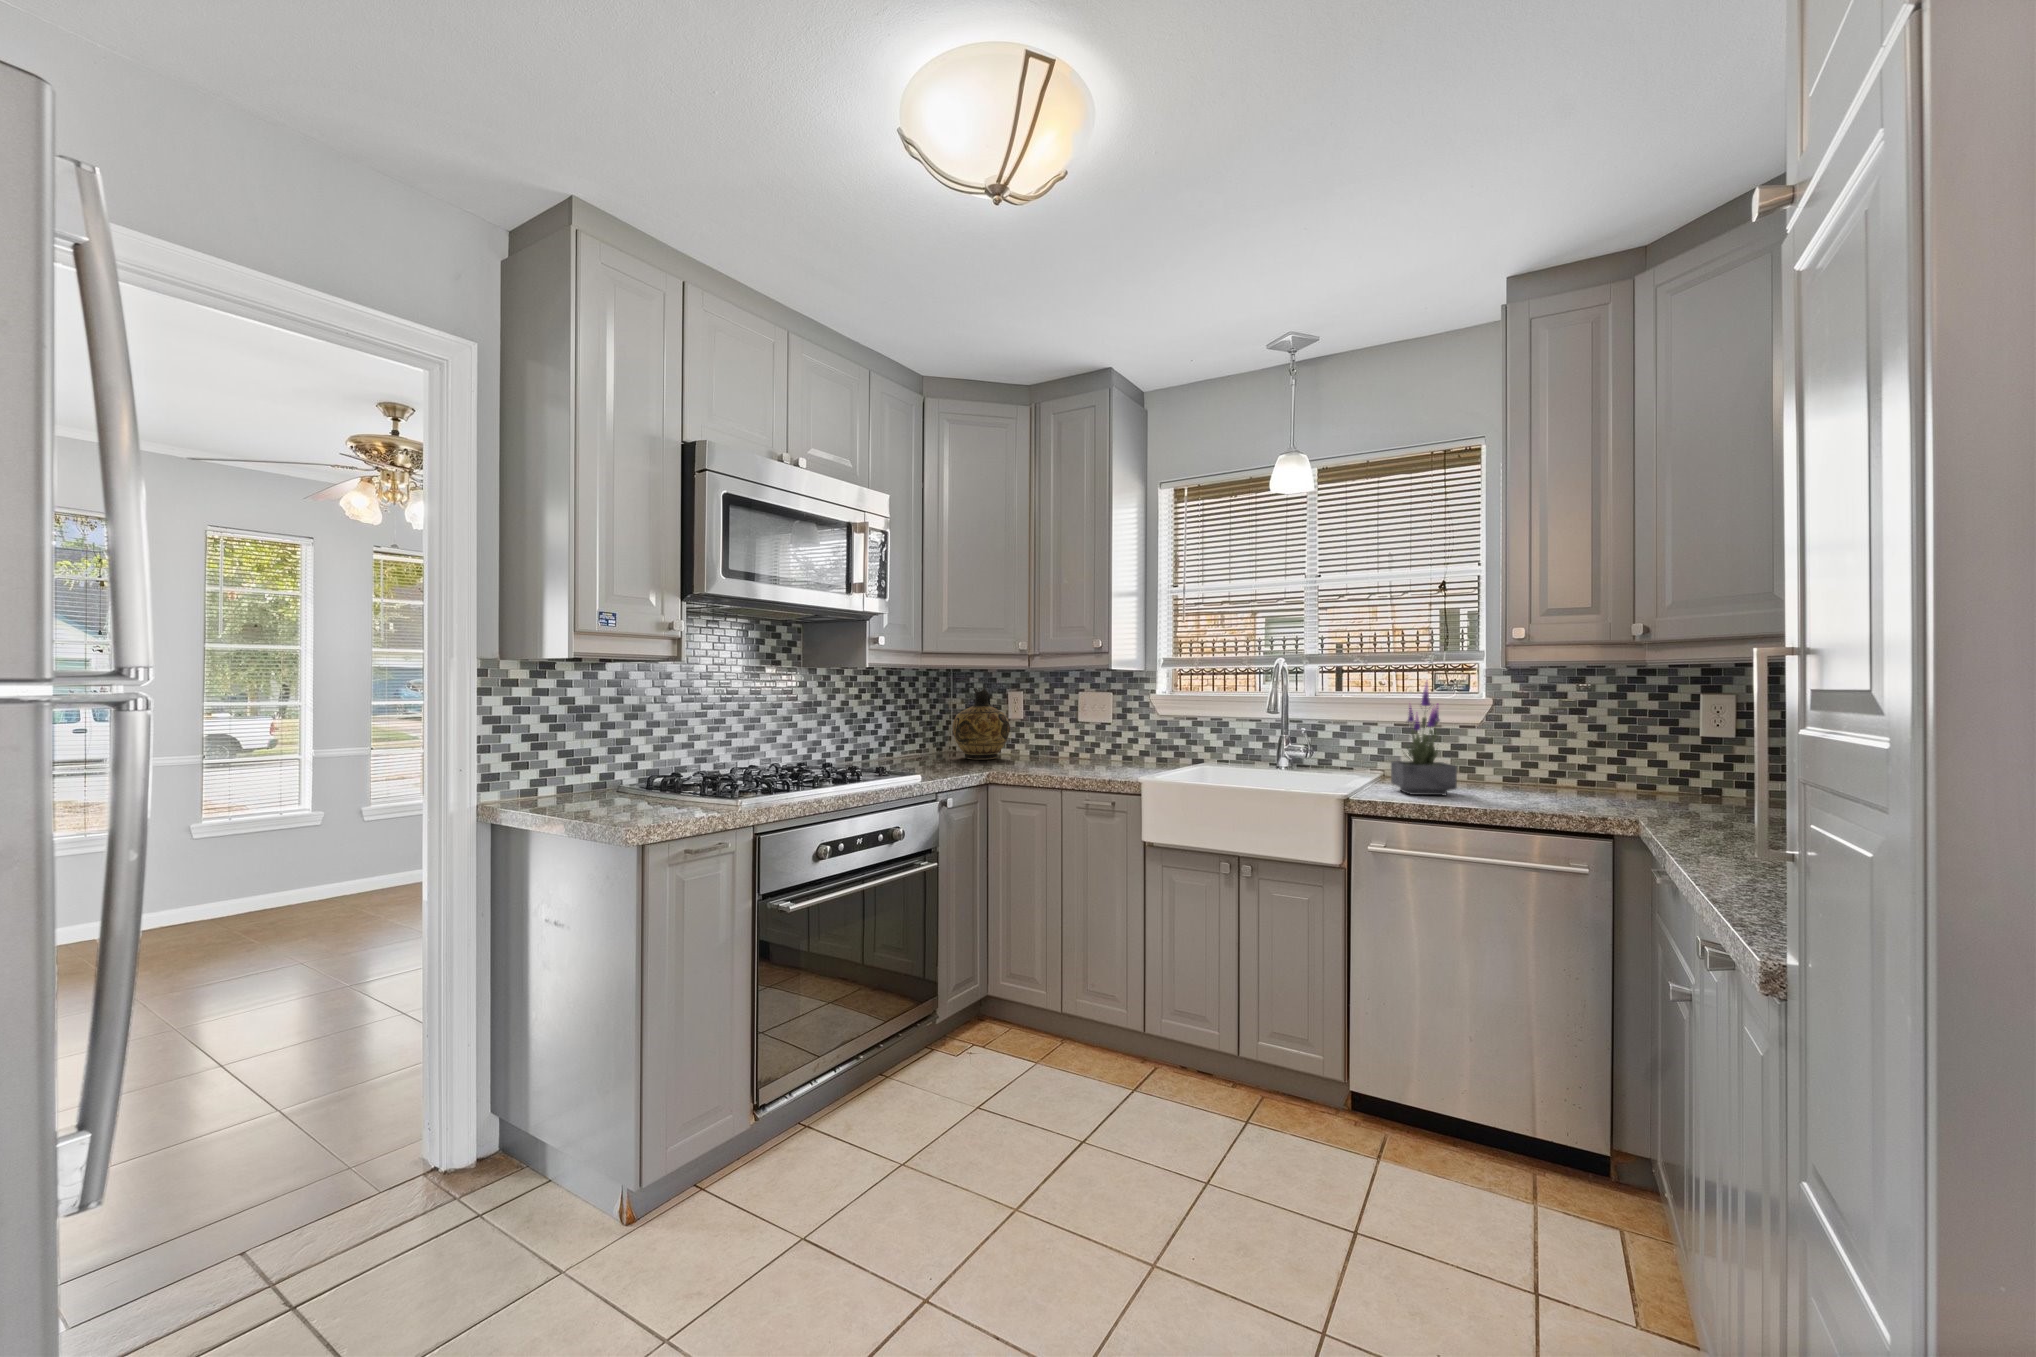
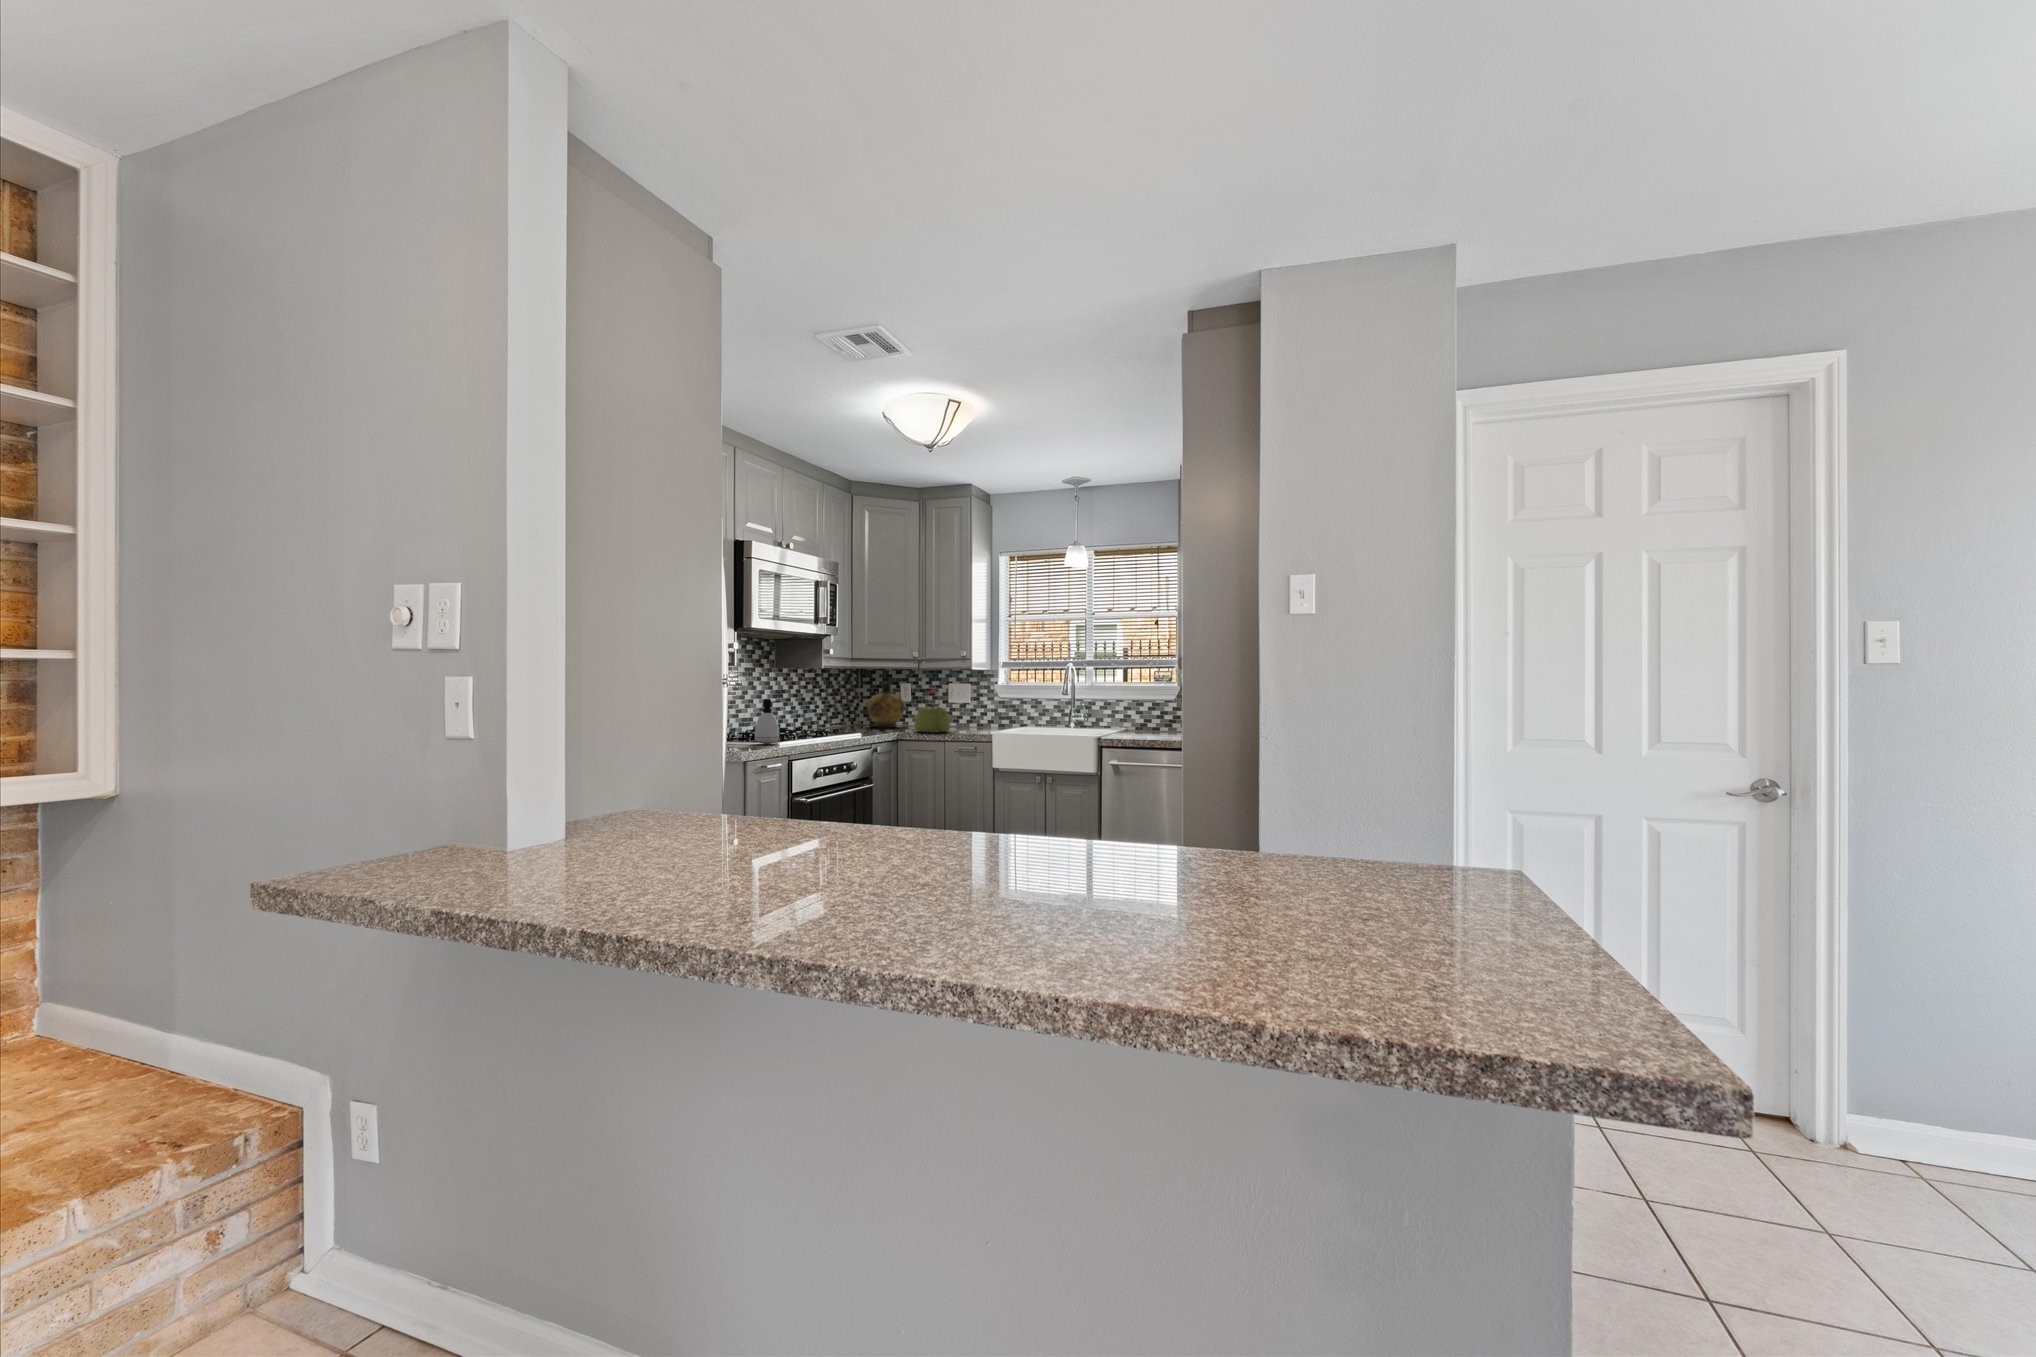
potted plant: present [1391,683,1457,795] -> none [1126,676,1157,737]
kettle: none [1015,704,1073,774] -> present [915,690,950,732]
soap dispenser: none [702,720,748,801] -> present [755,699,780,744]

